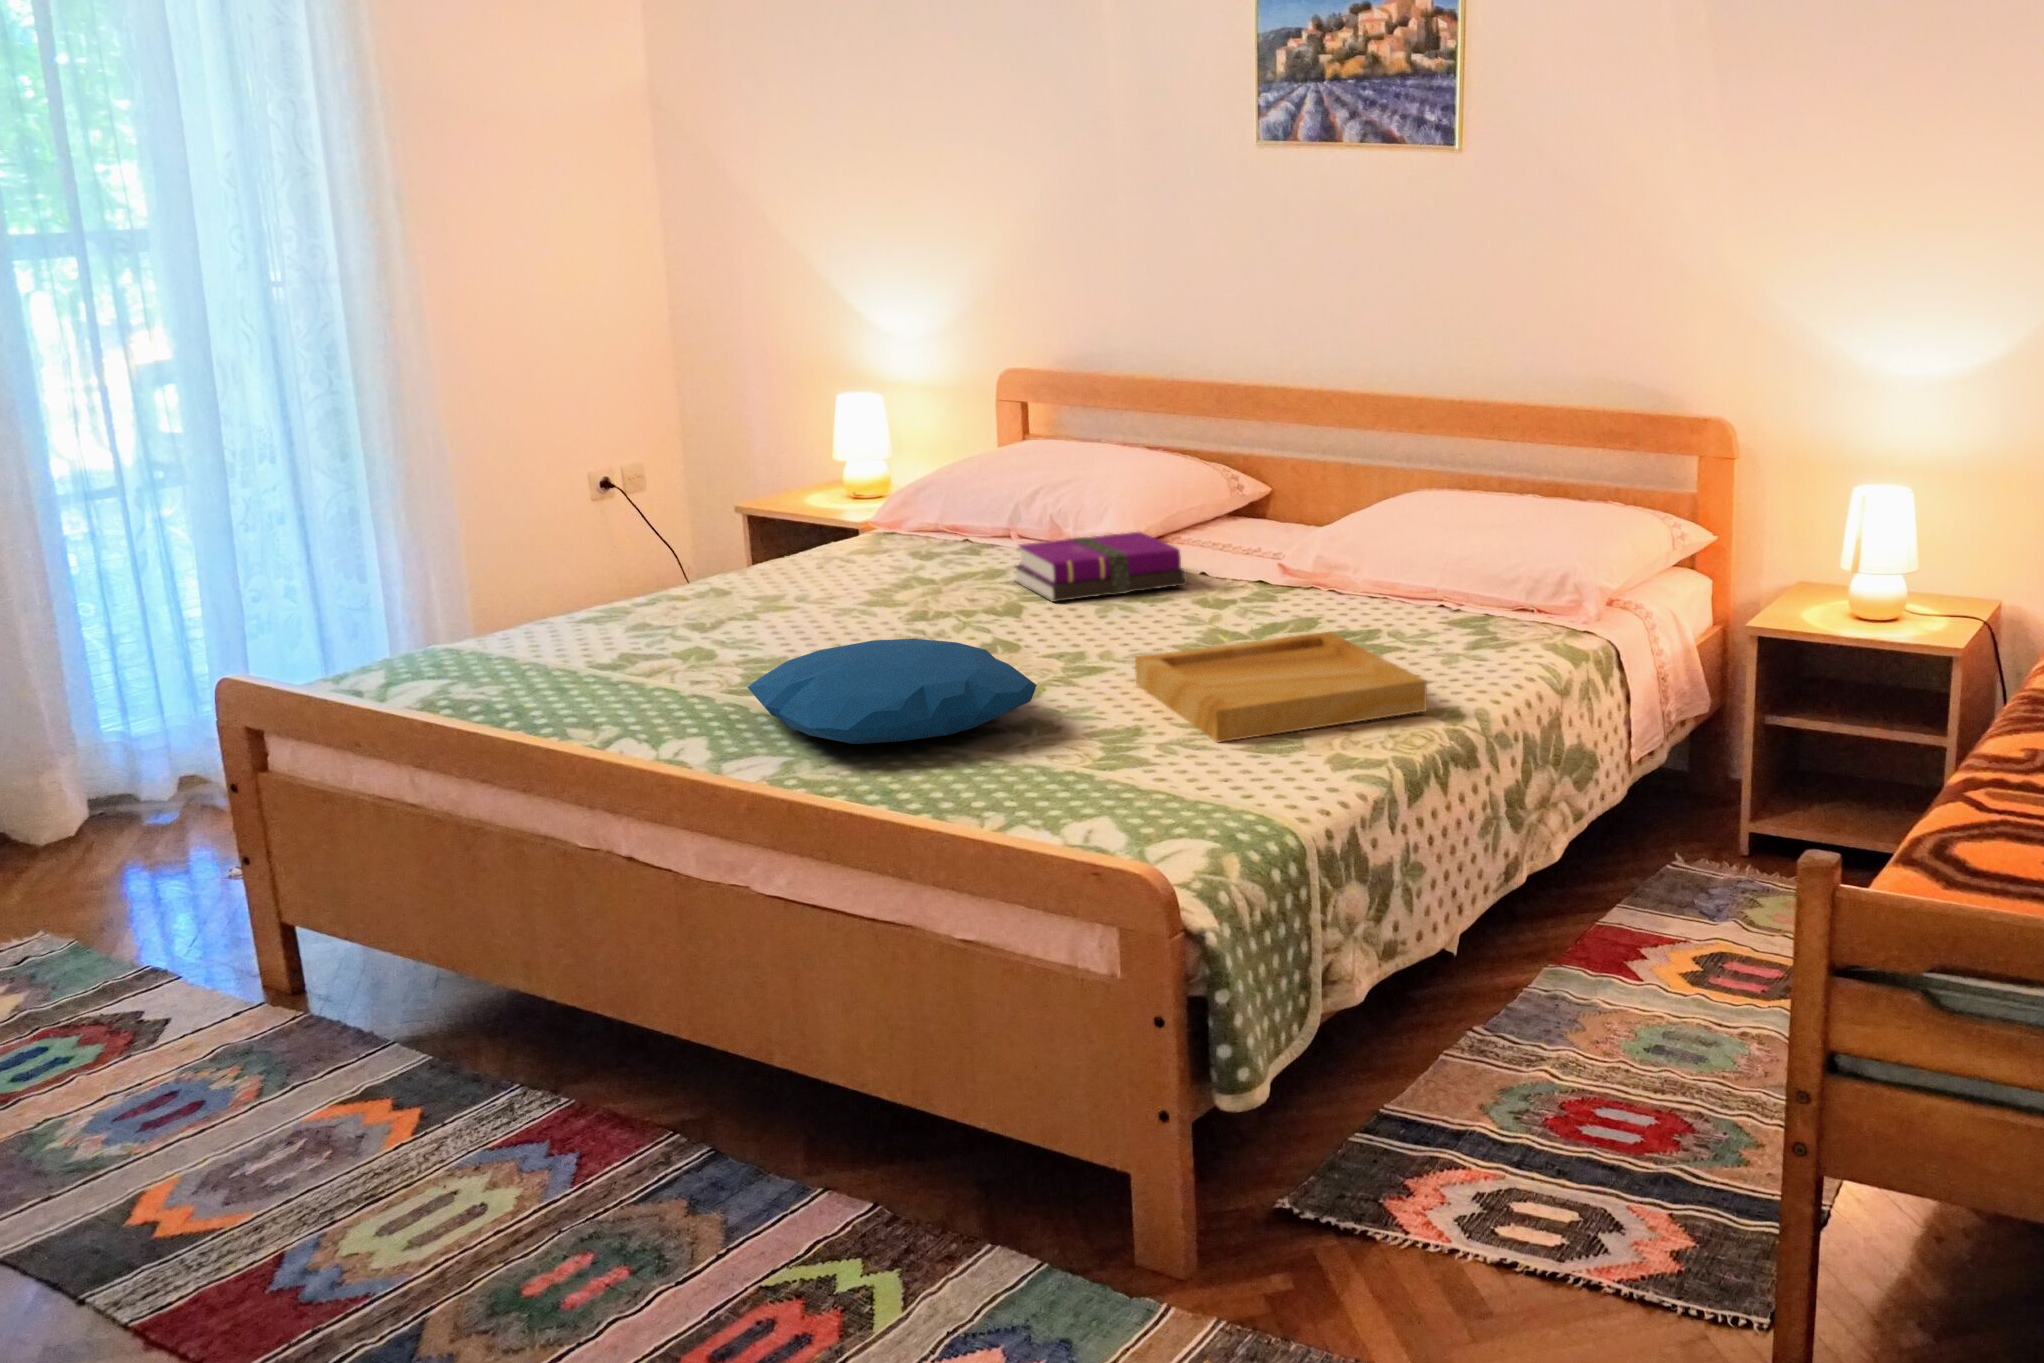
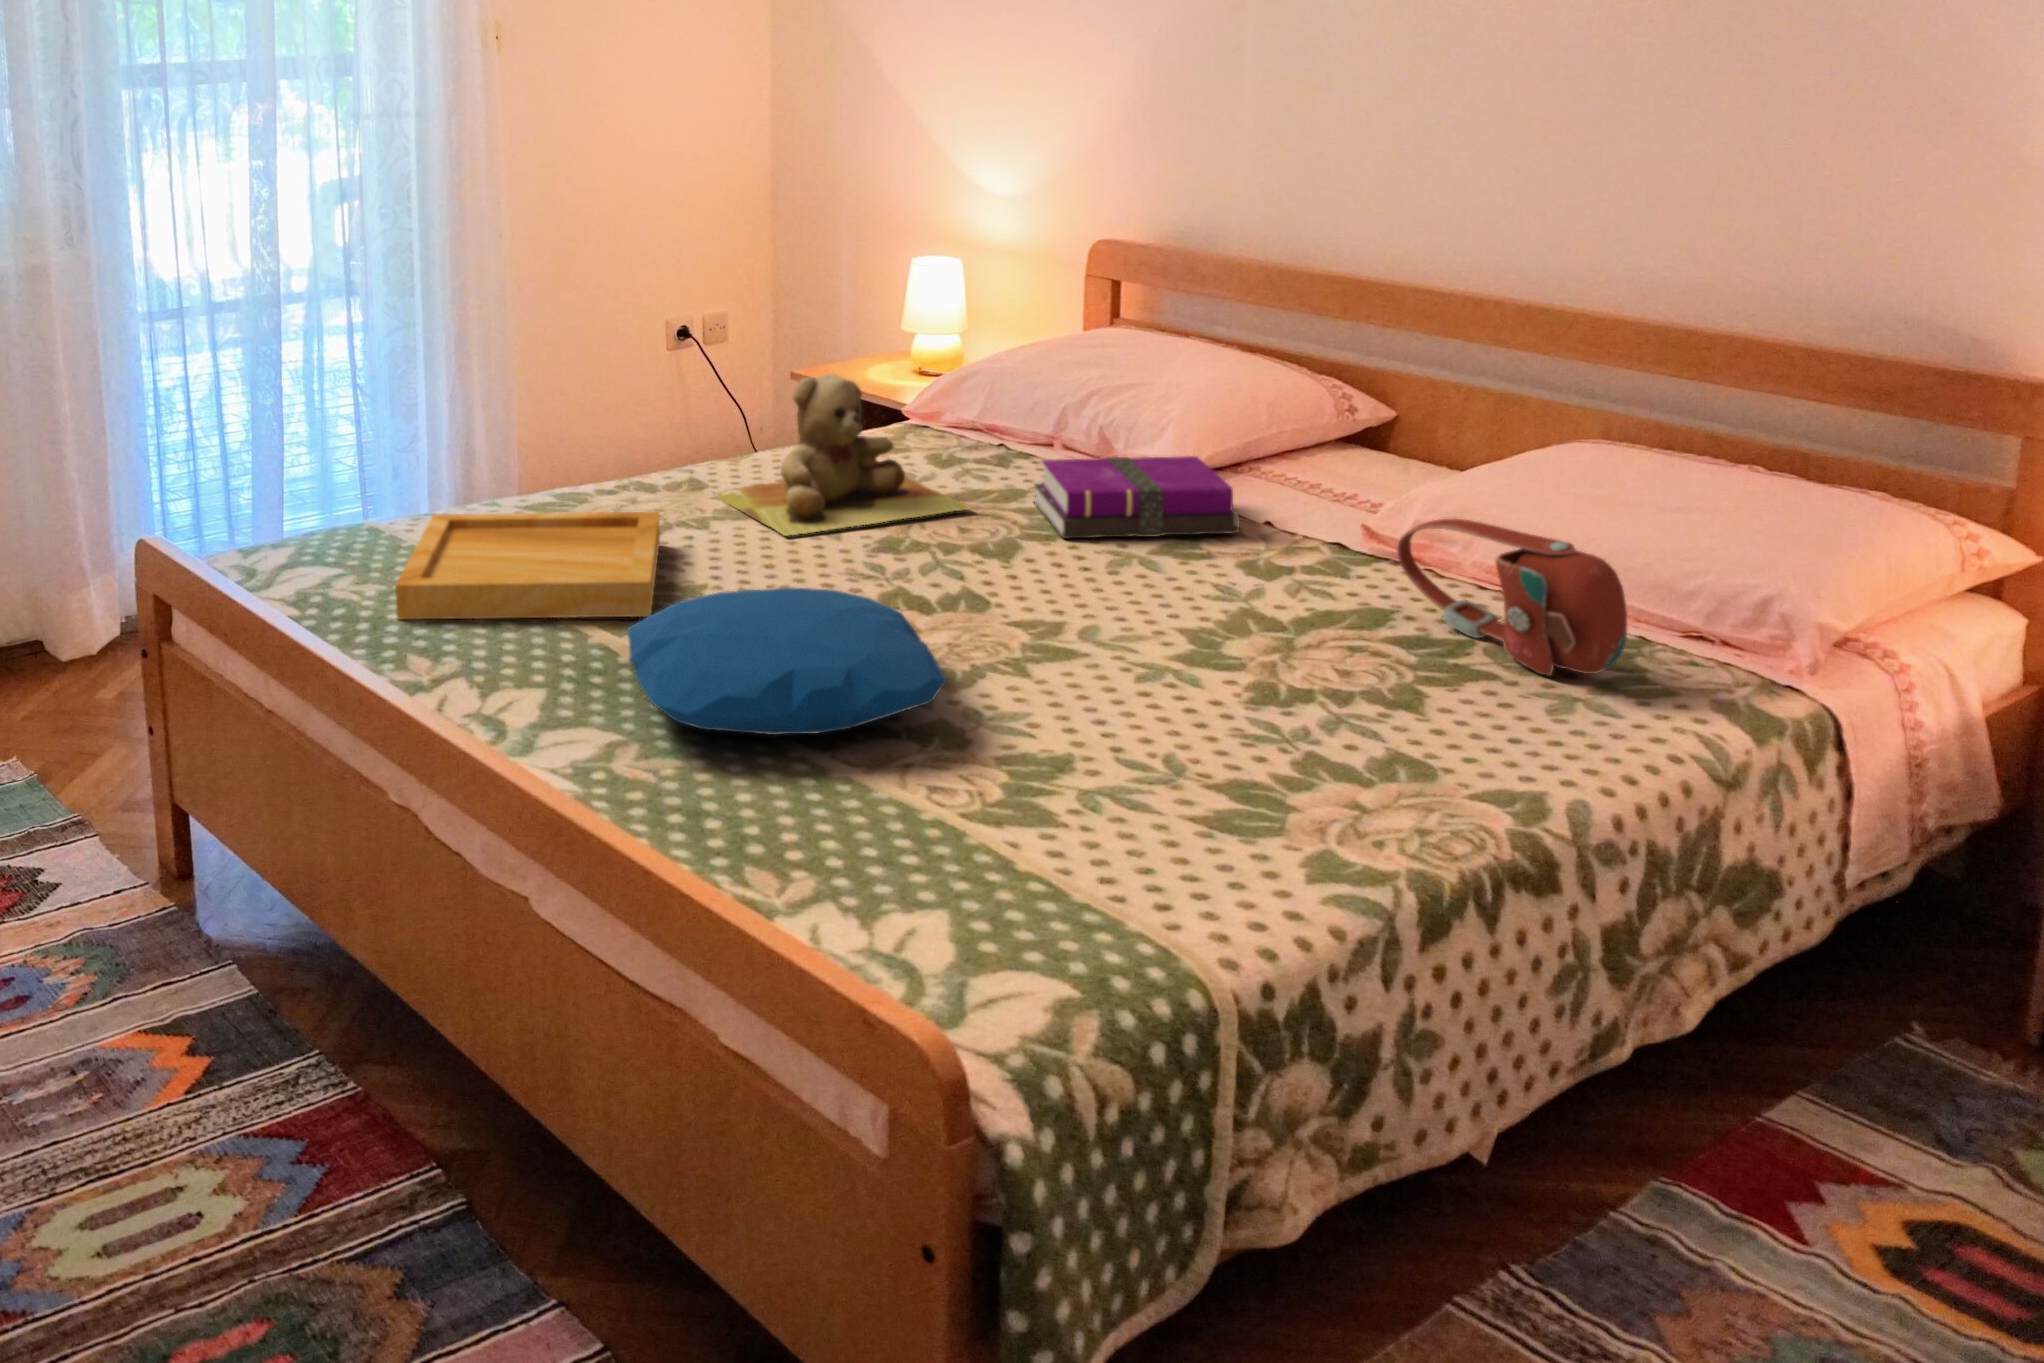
teddy bear: none [723,484,971,623] -> present [715,374,971,536]
handbag: none [1319,542,1485,644] -> present [1397,519,1627,676]
tray: present [1135,632,1427,742] -> present [395,512,660,619]

